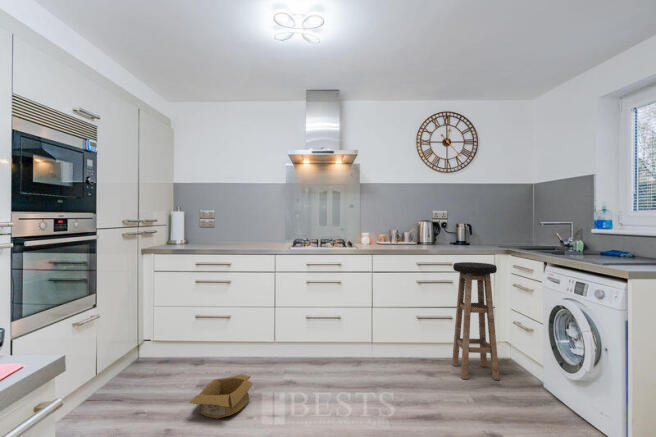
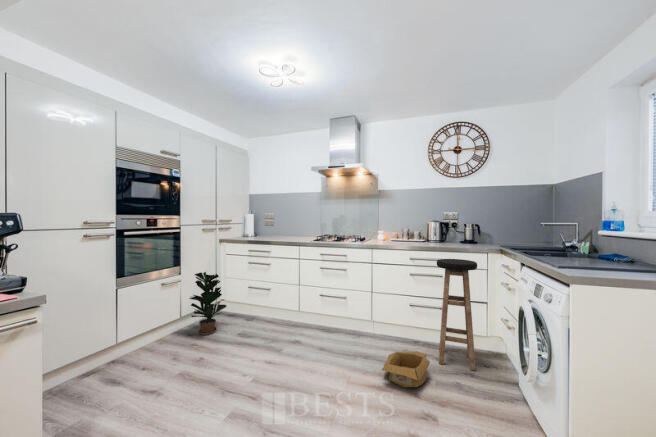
potted plant: none [111,299,174,395] -> present [189,272,227,335]
cardboard box: present [189,374,253,419] -> present [382,351,430,387]

